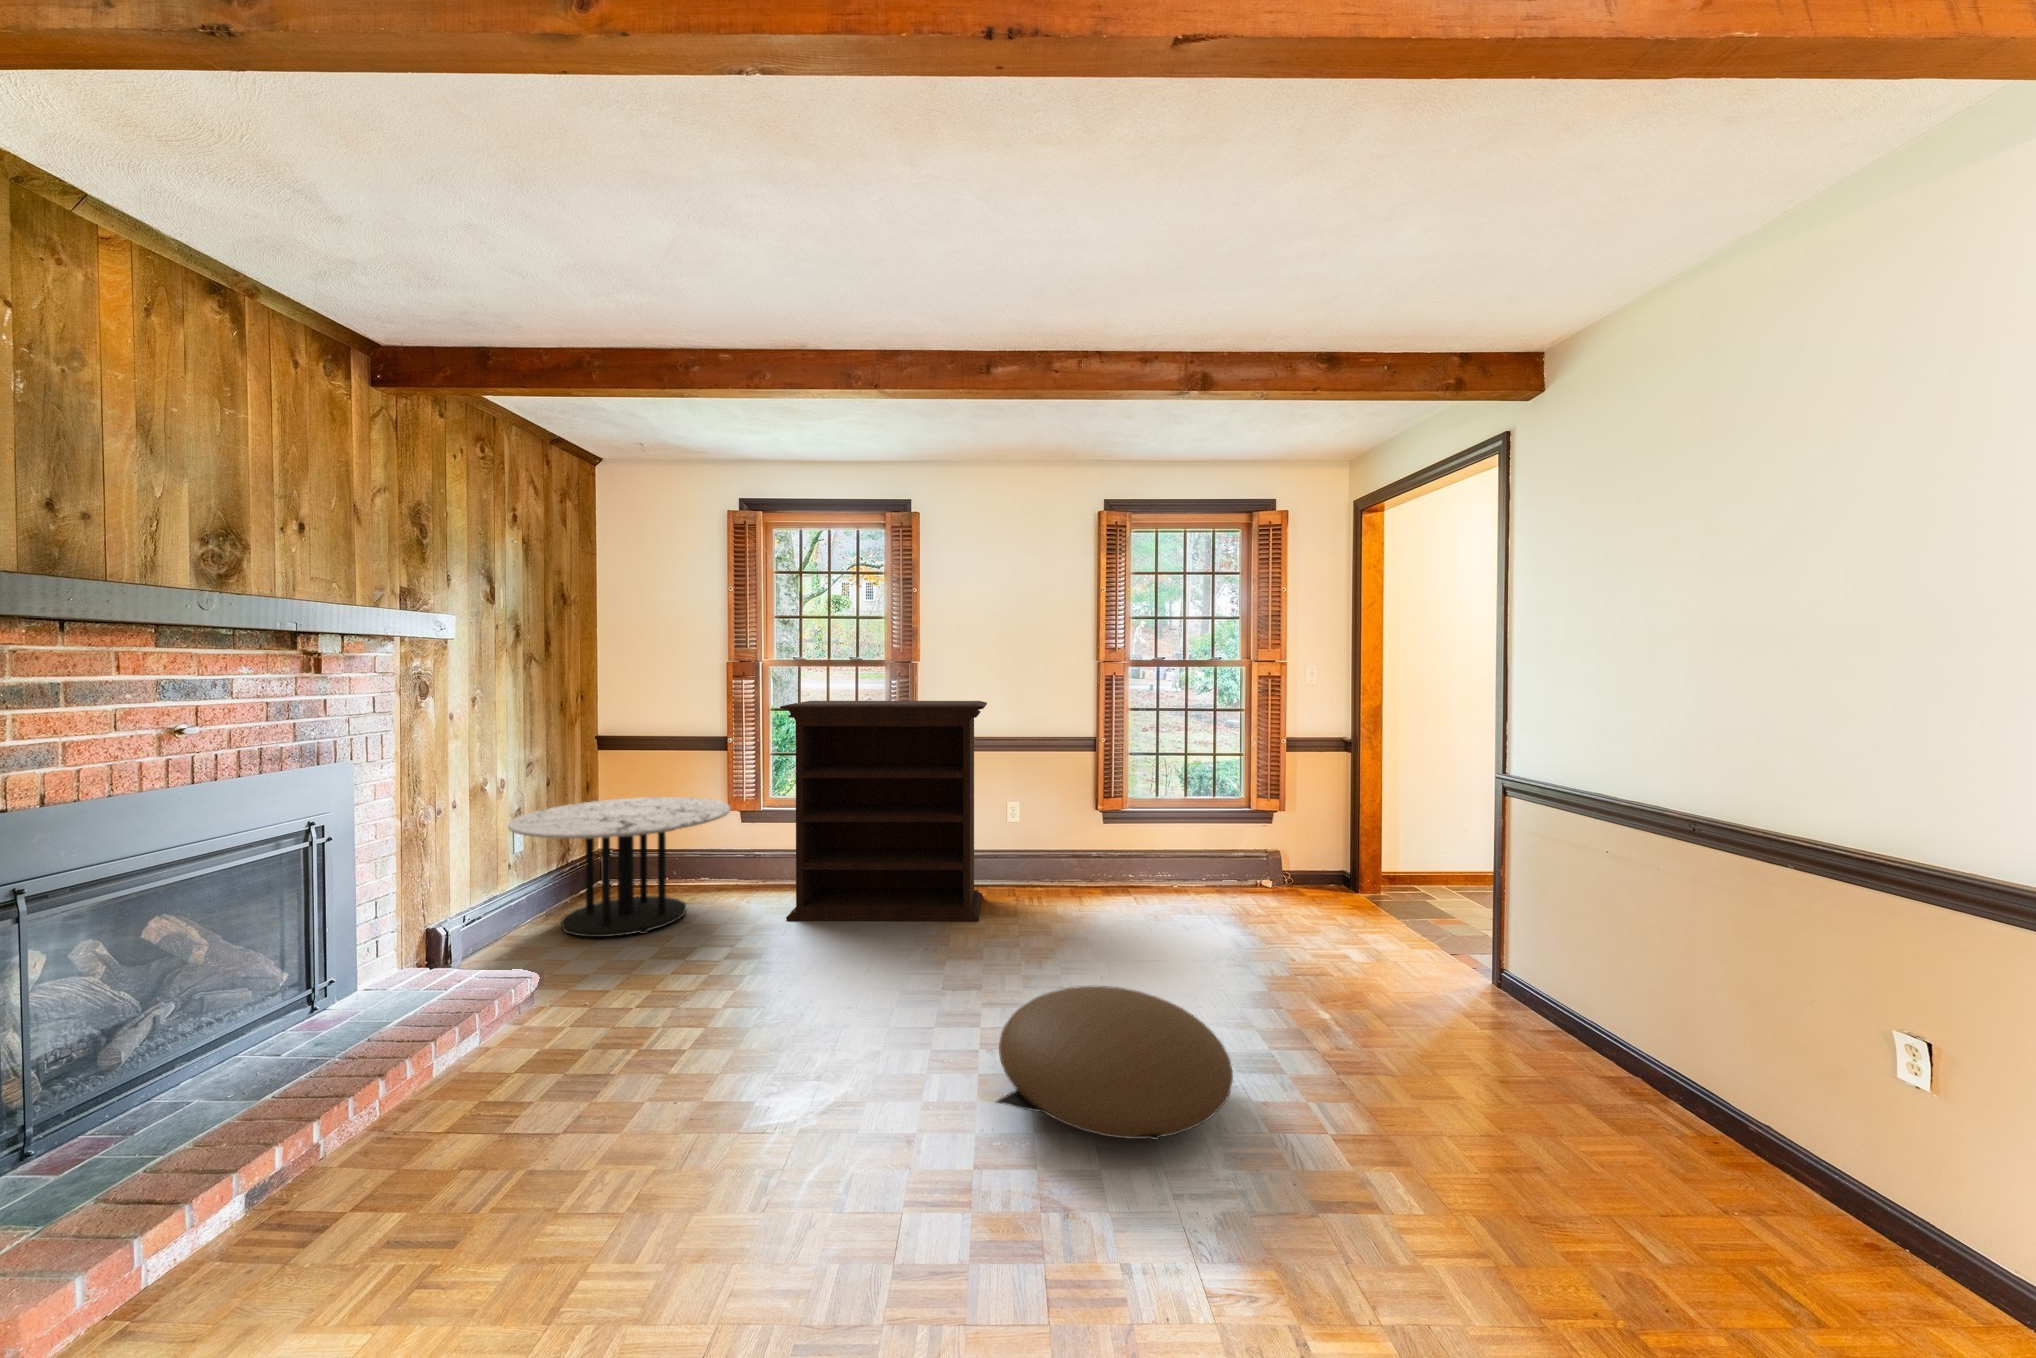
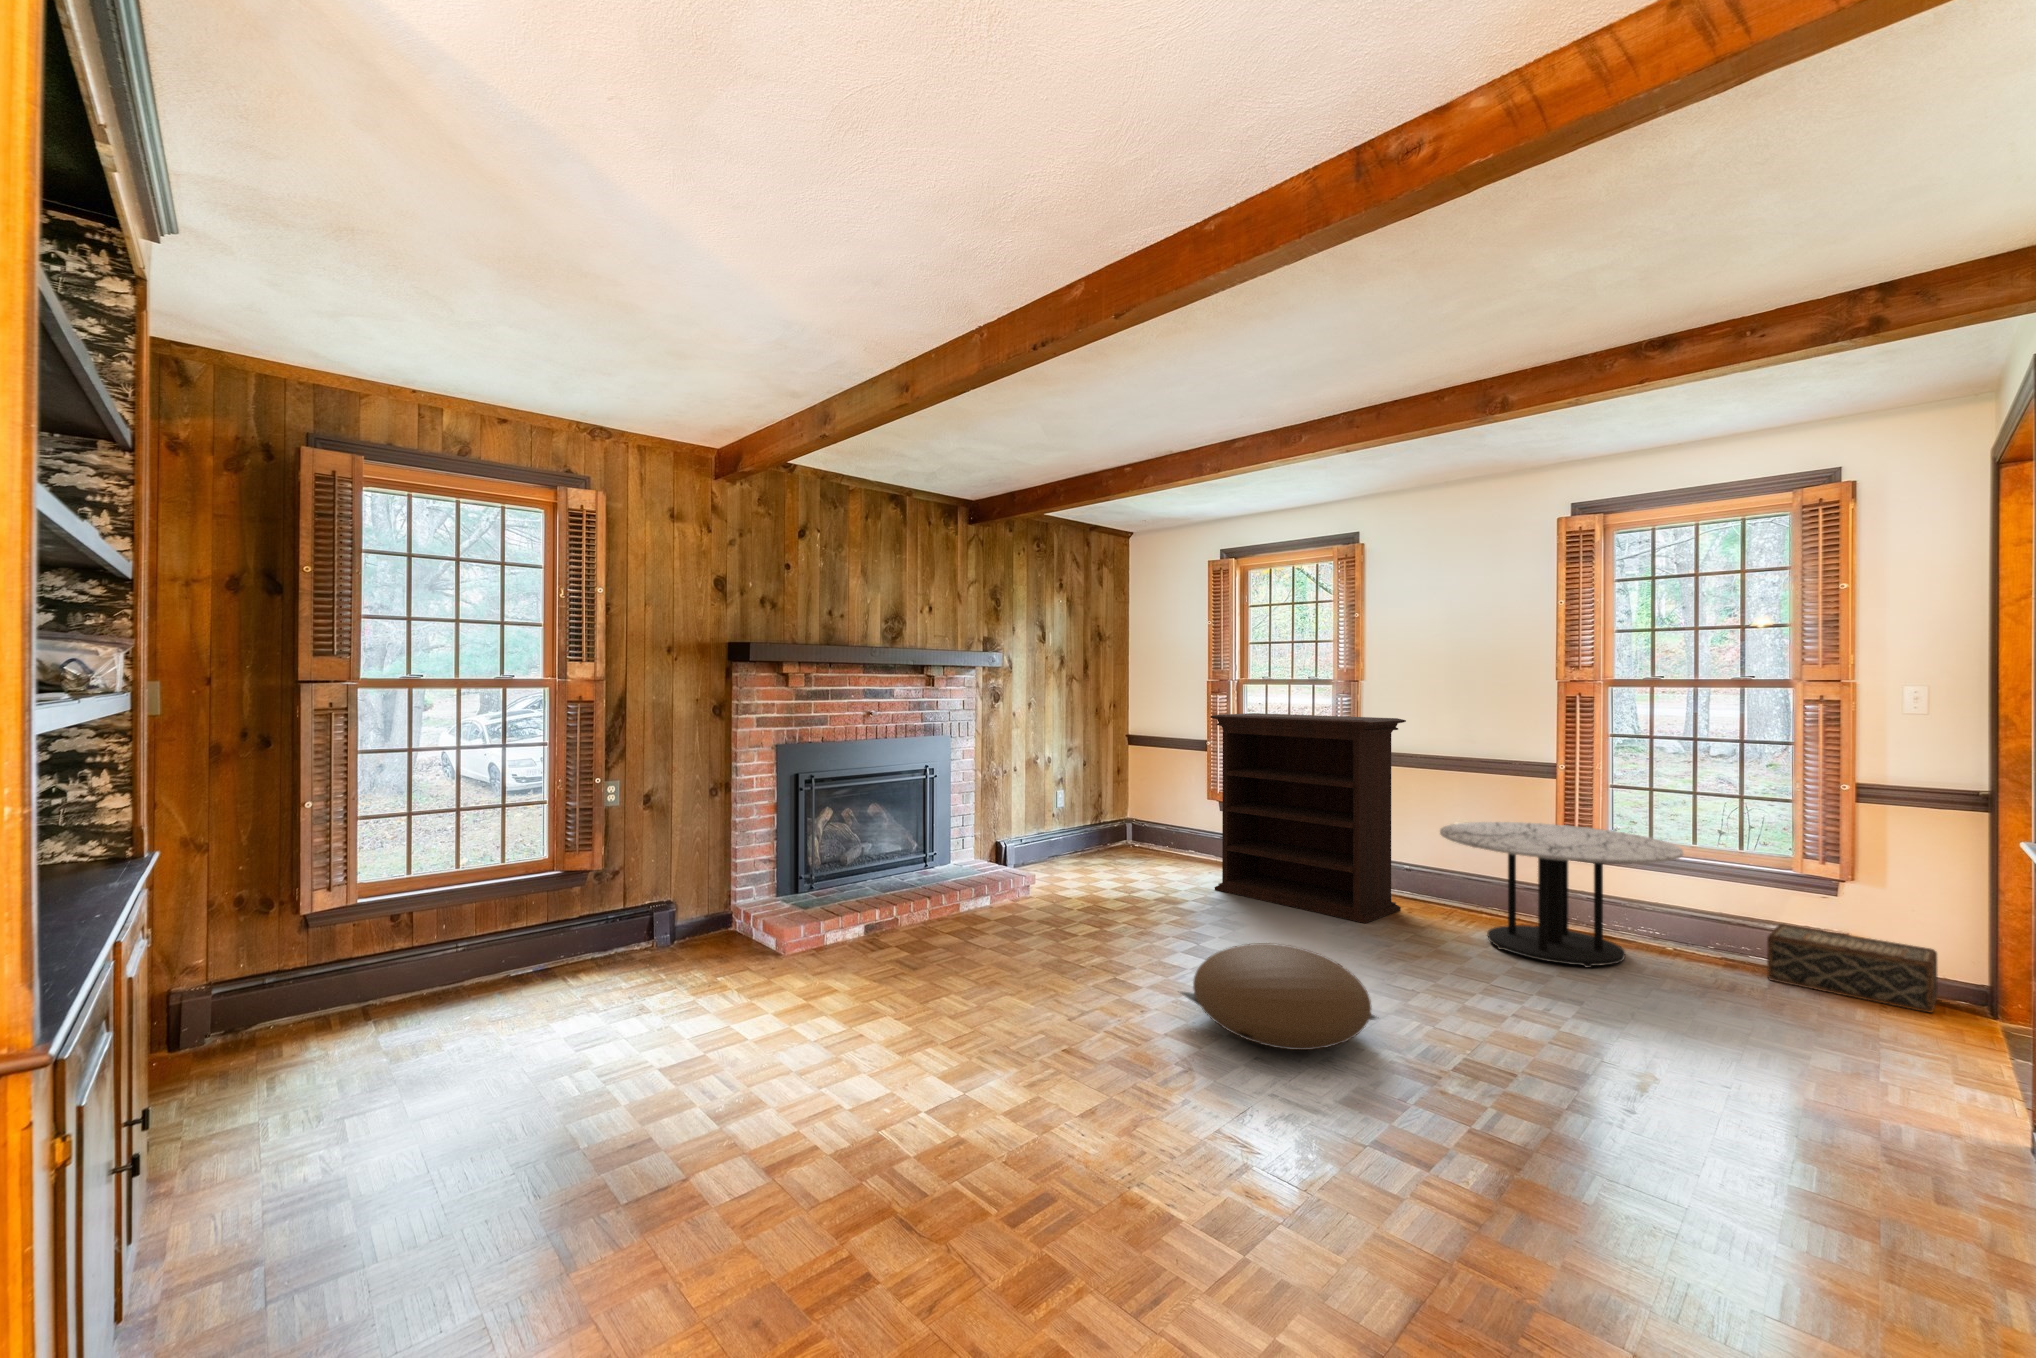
coffee table: present [508,797,730,937] -> present [1440,822,1683,968]
woven basket: none [1245,847,1346,893] -> present [1767,924,1938,1013]

